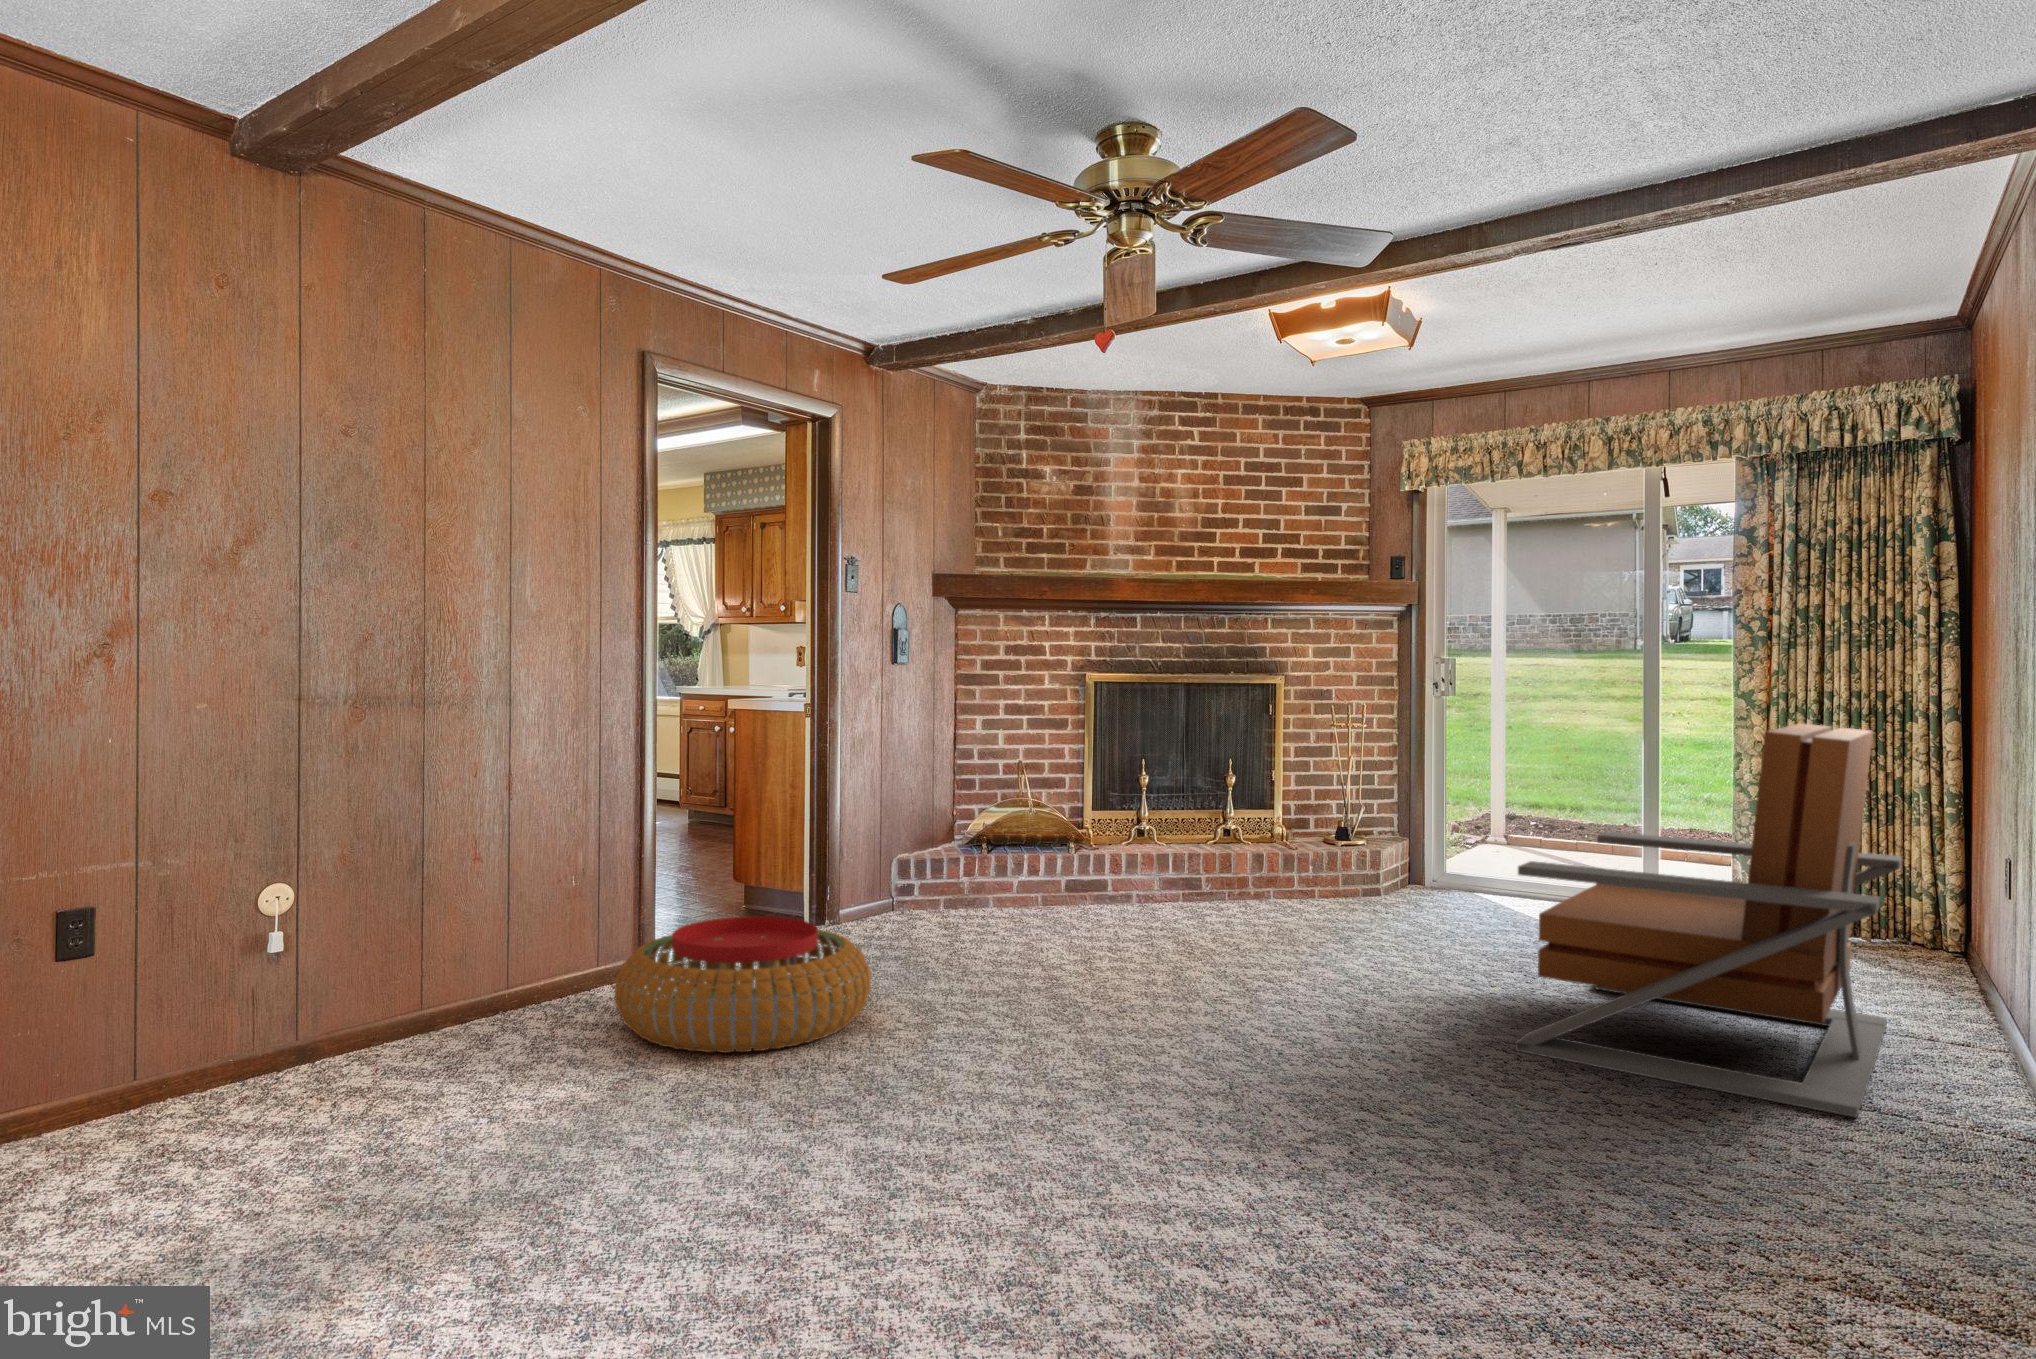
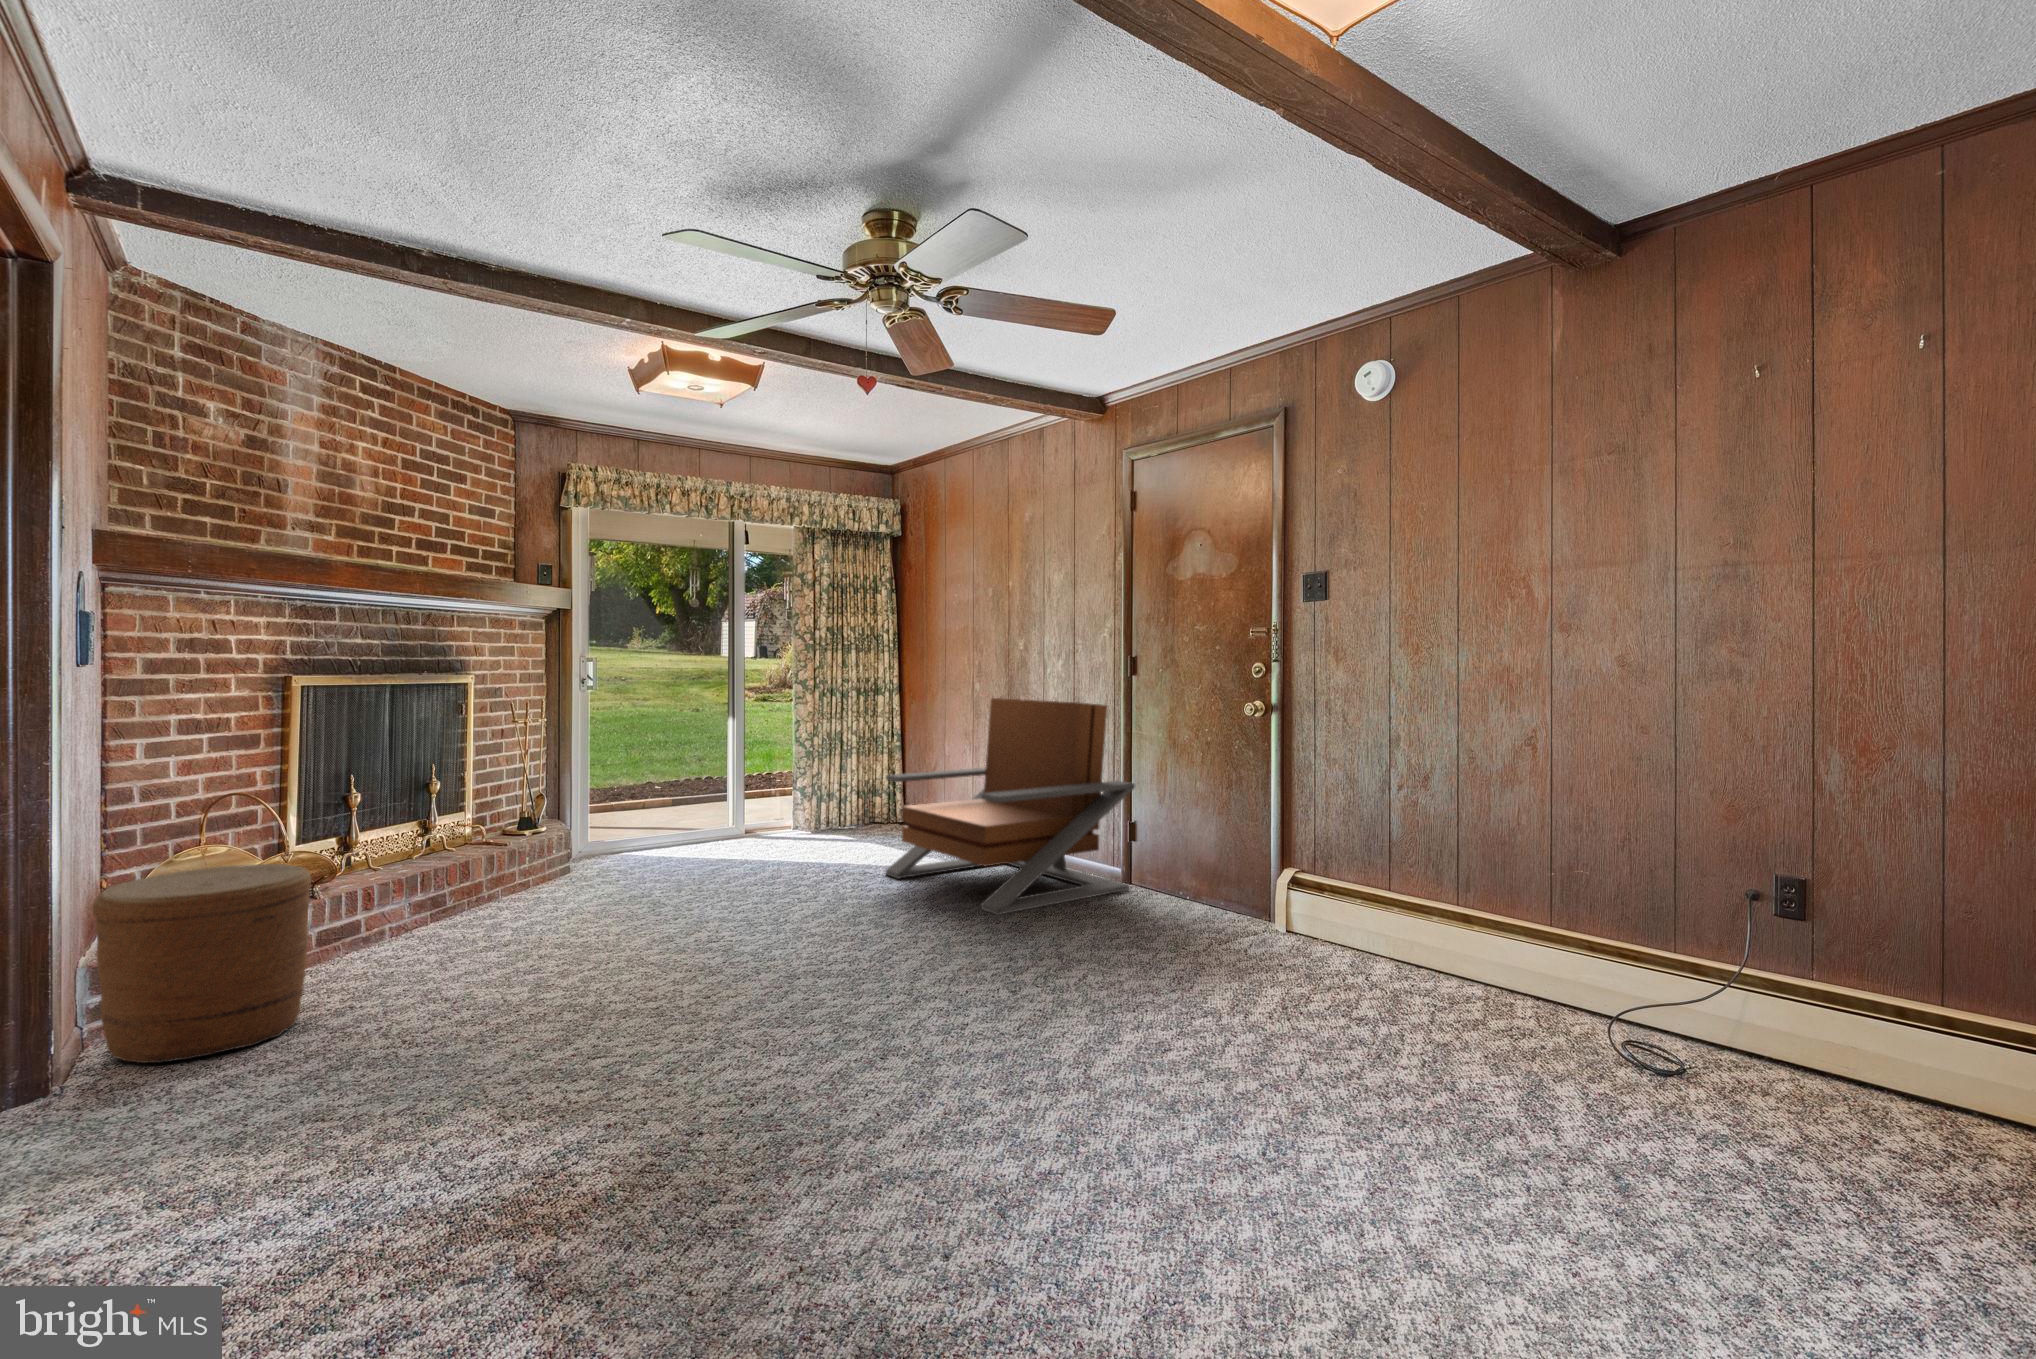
woven basket: none [839,801,953,921] -> present [92,864,311,1063]
pouf: present [614,917,871,1053] -> none [451,1004,819,1243]

